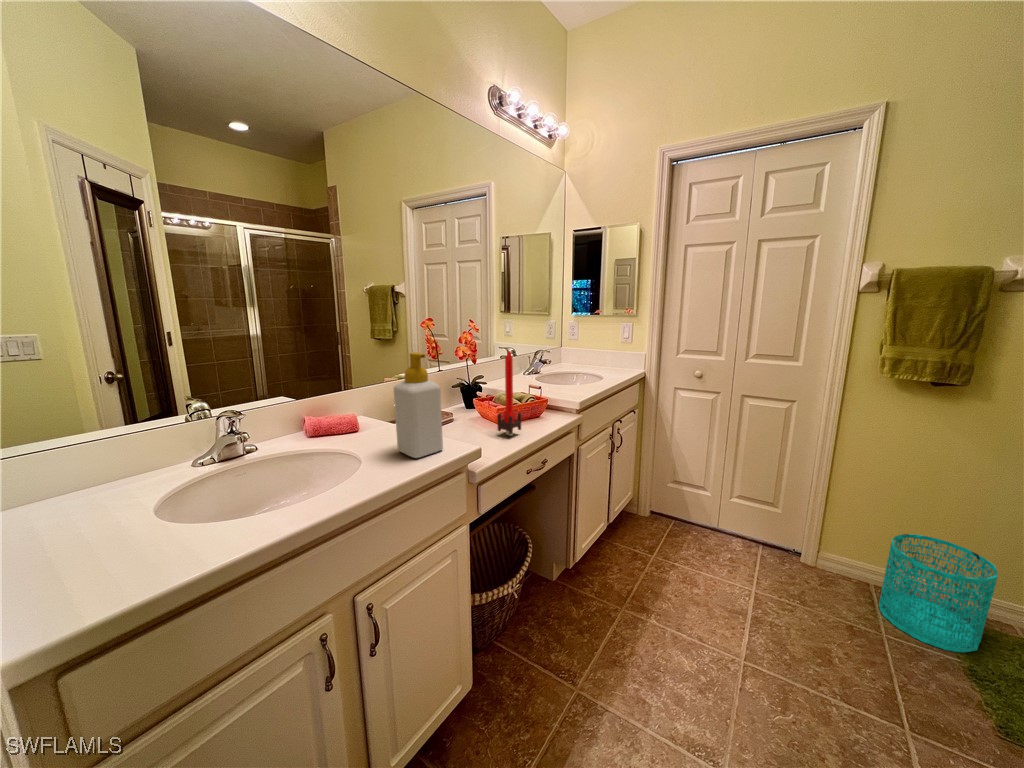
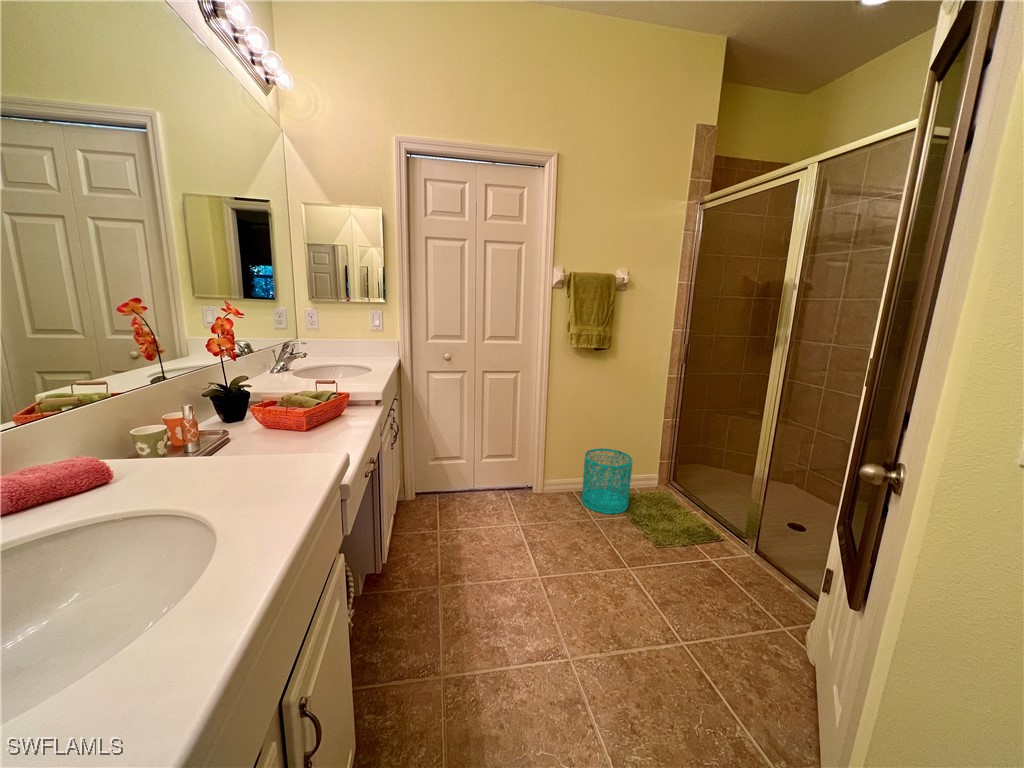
candle: present [497,351,521,436] -> none [321,334,350,437]
soap bottle: present [394,353,443,458] -> none [232,332,313,482]

